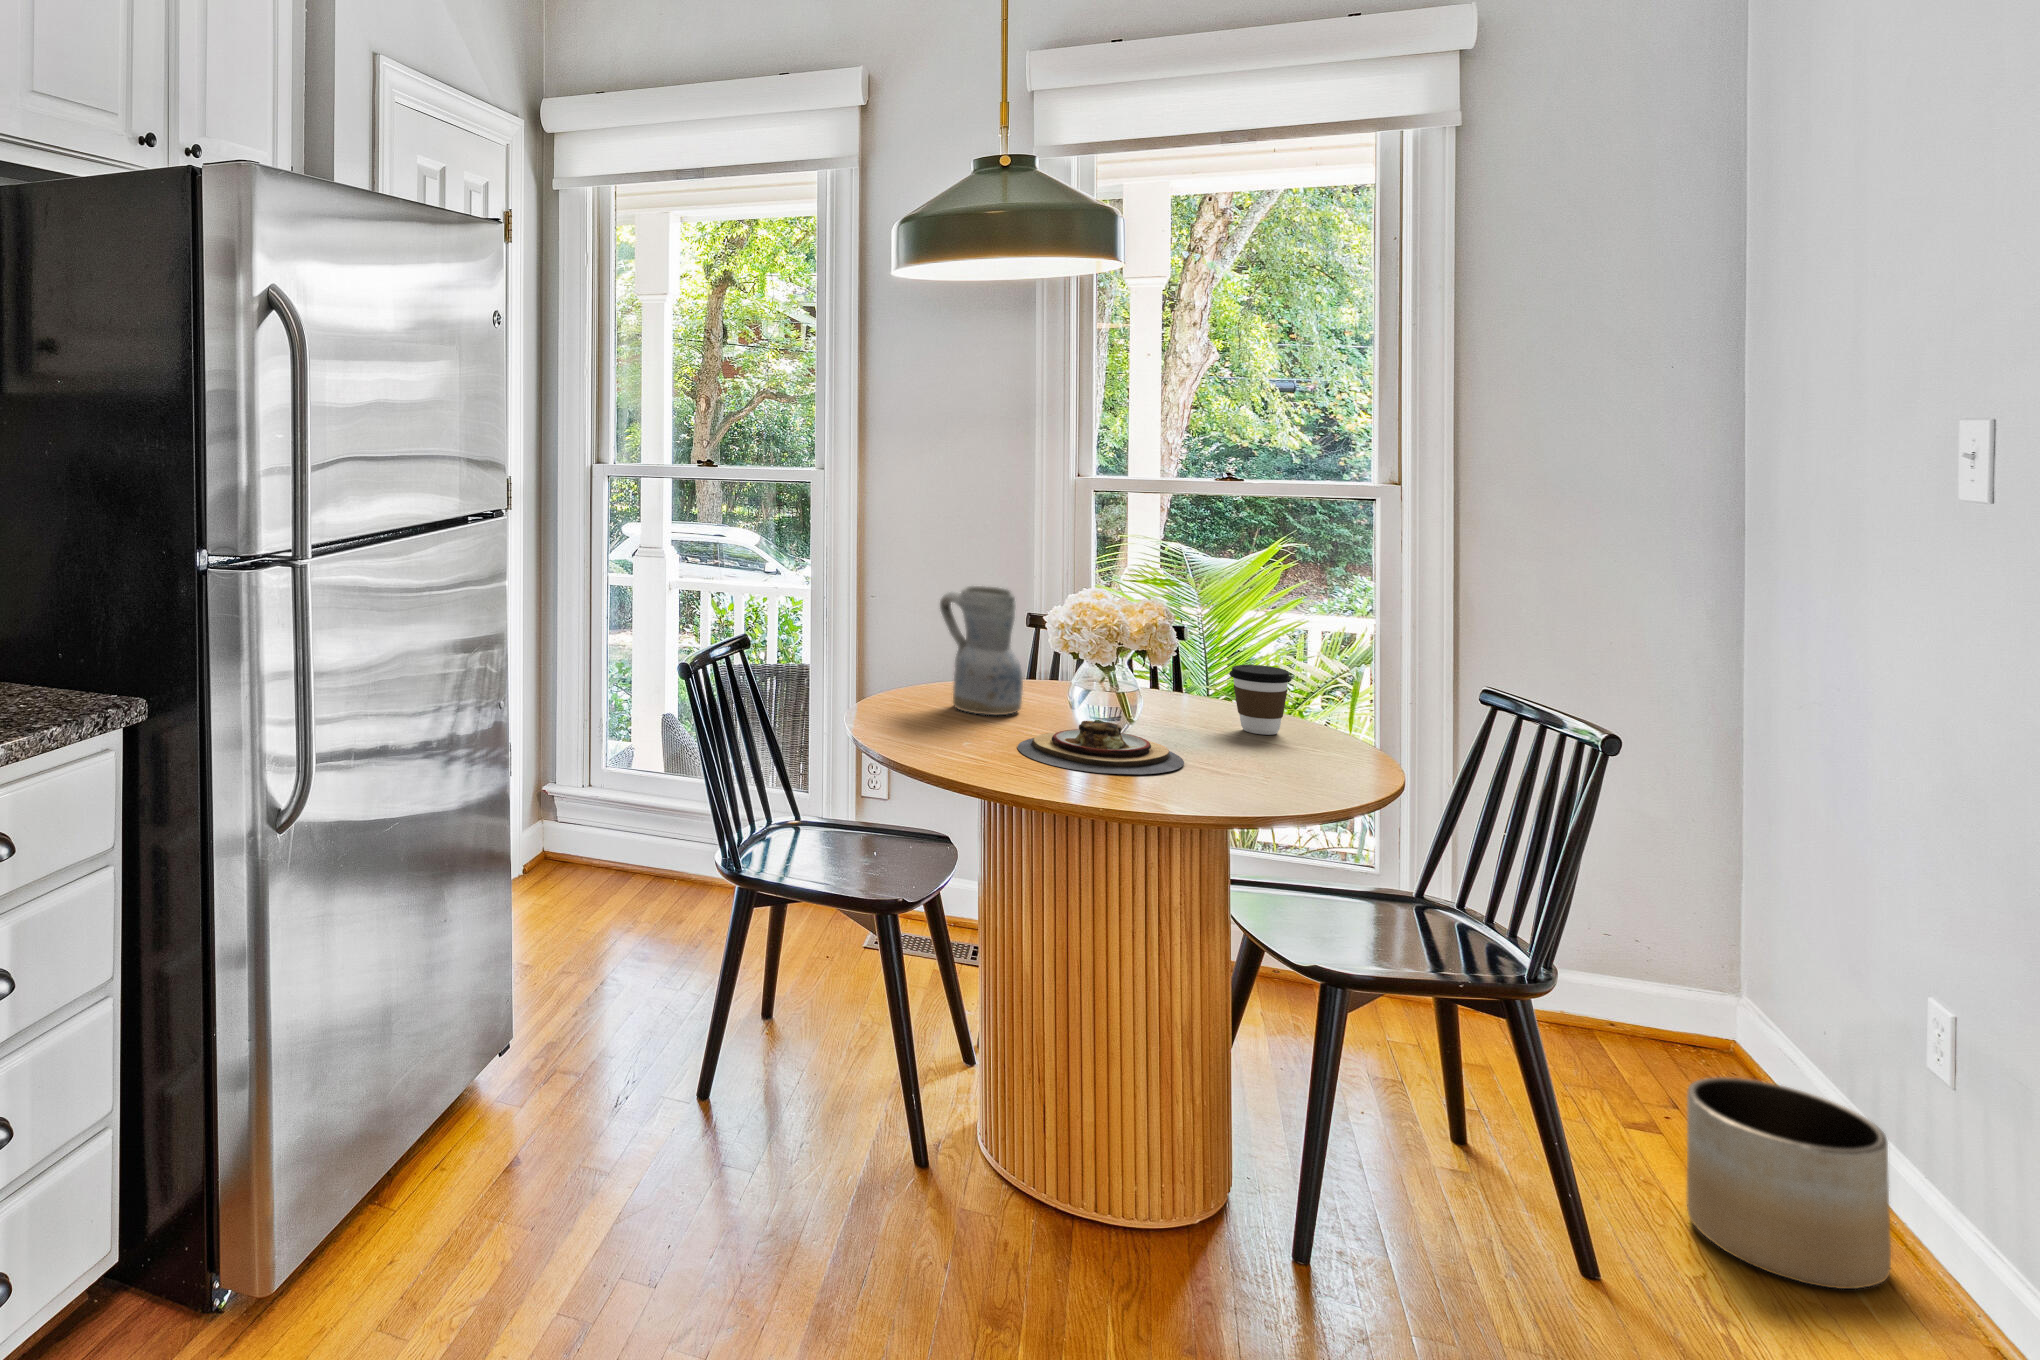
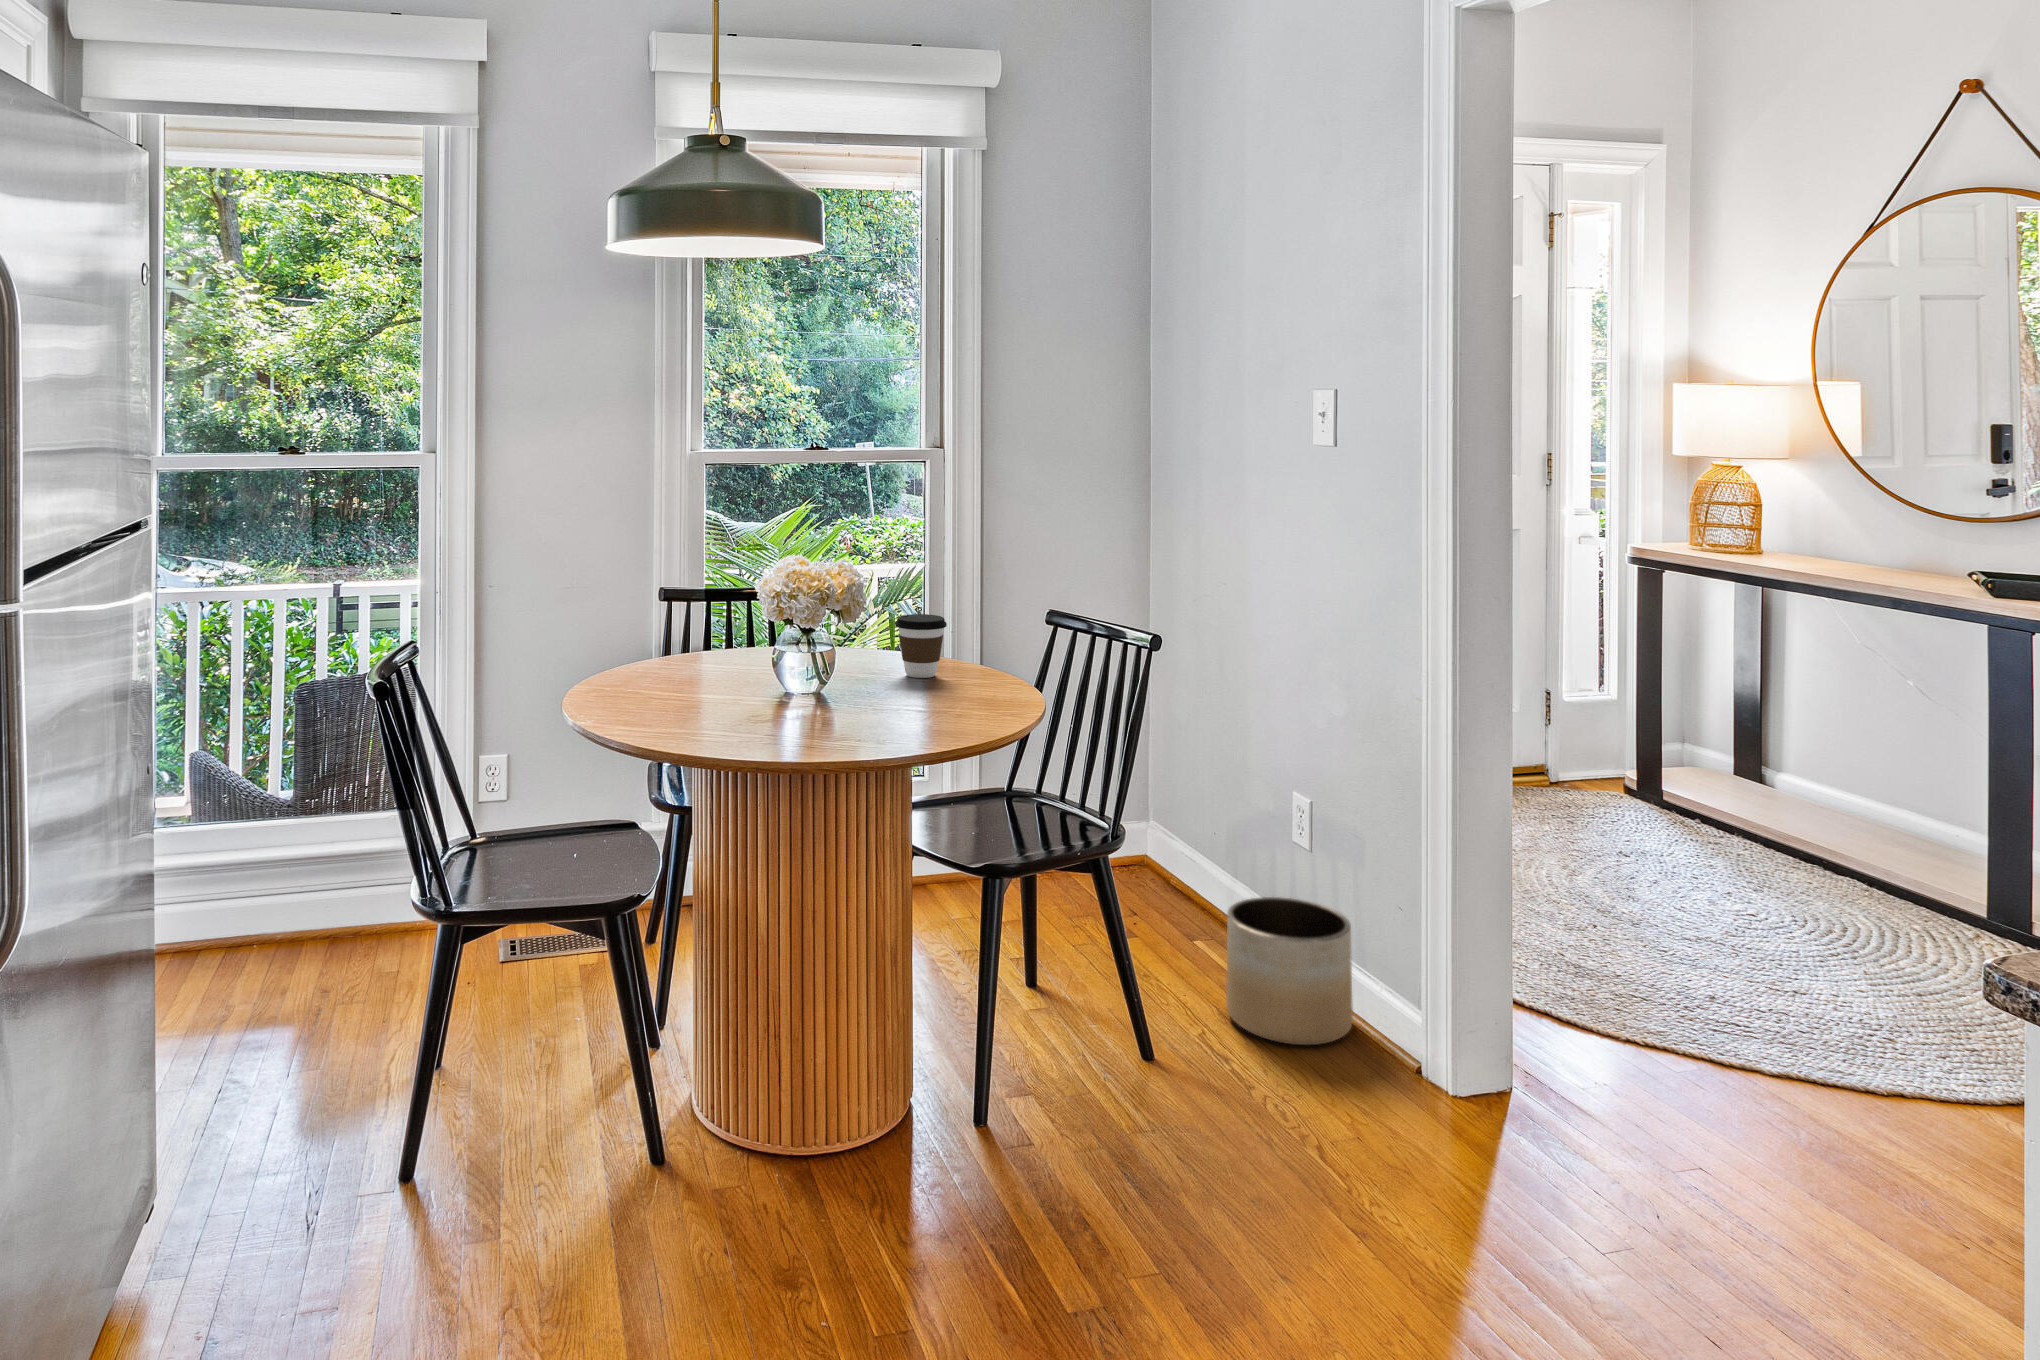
ceramic pitcher: present [940,586,1023,715] -> none [634,563,719,695]
plate: present [1018,720,1184,774] -> none [751,685,904,737]

